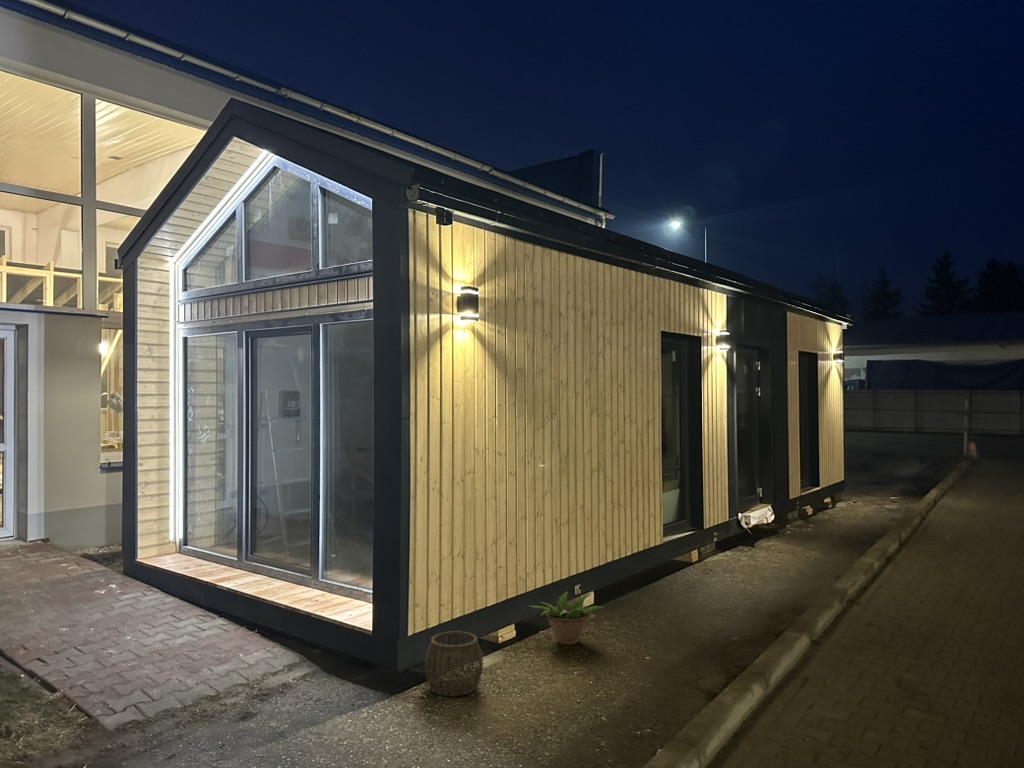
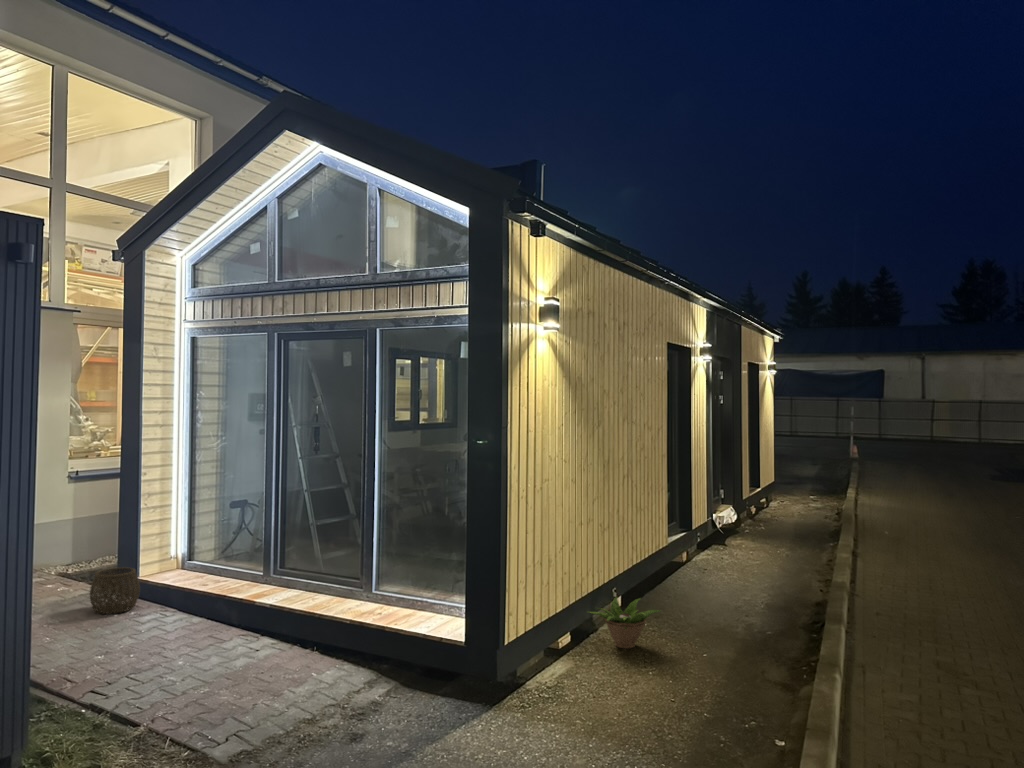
woven basket: present [425,631,483,696] -> present [90,567,140,614]

